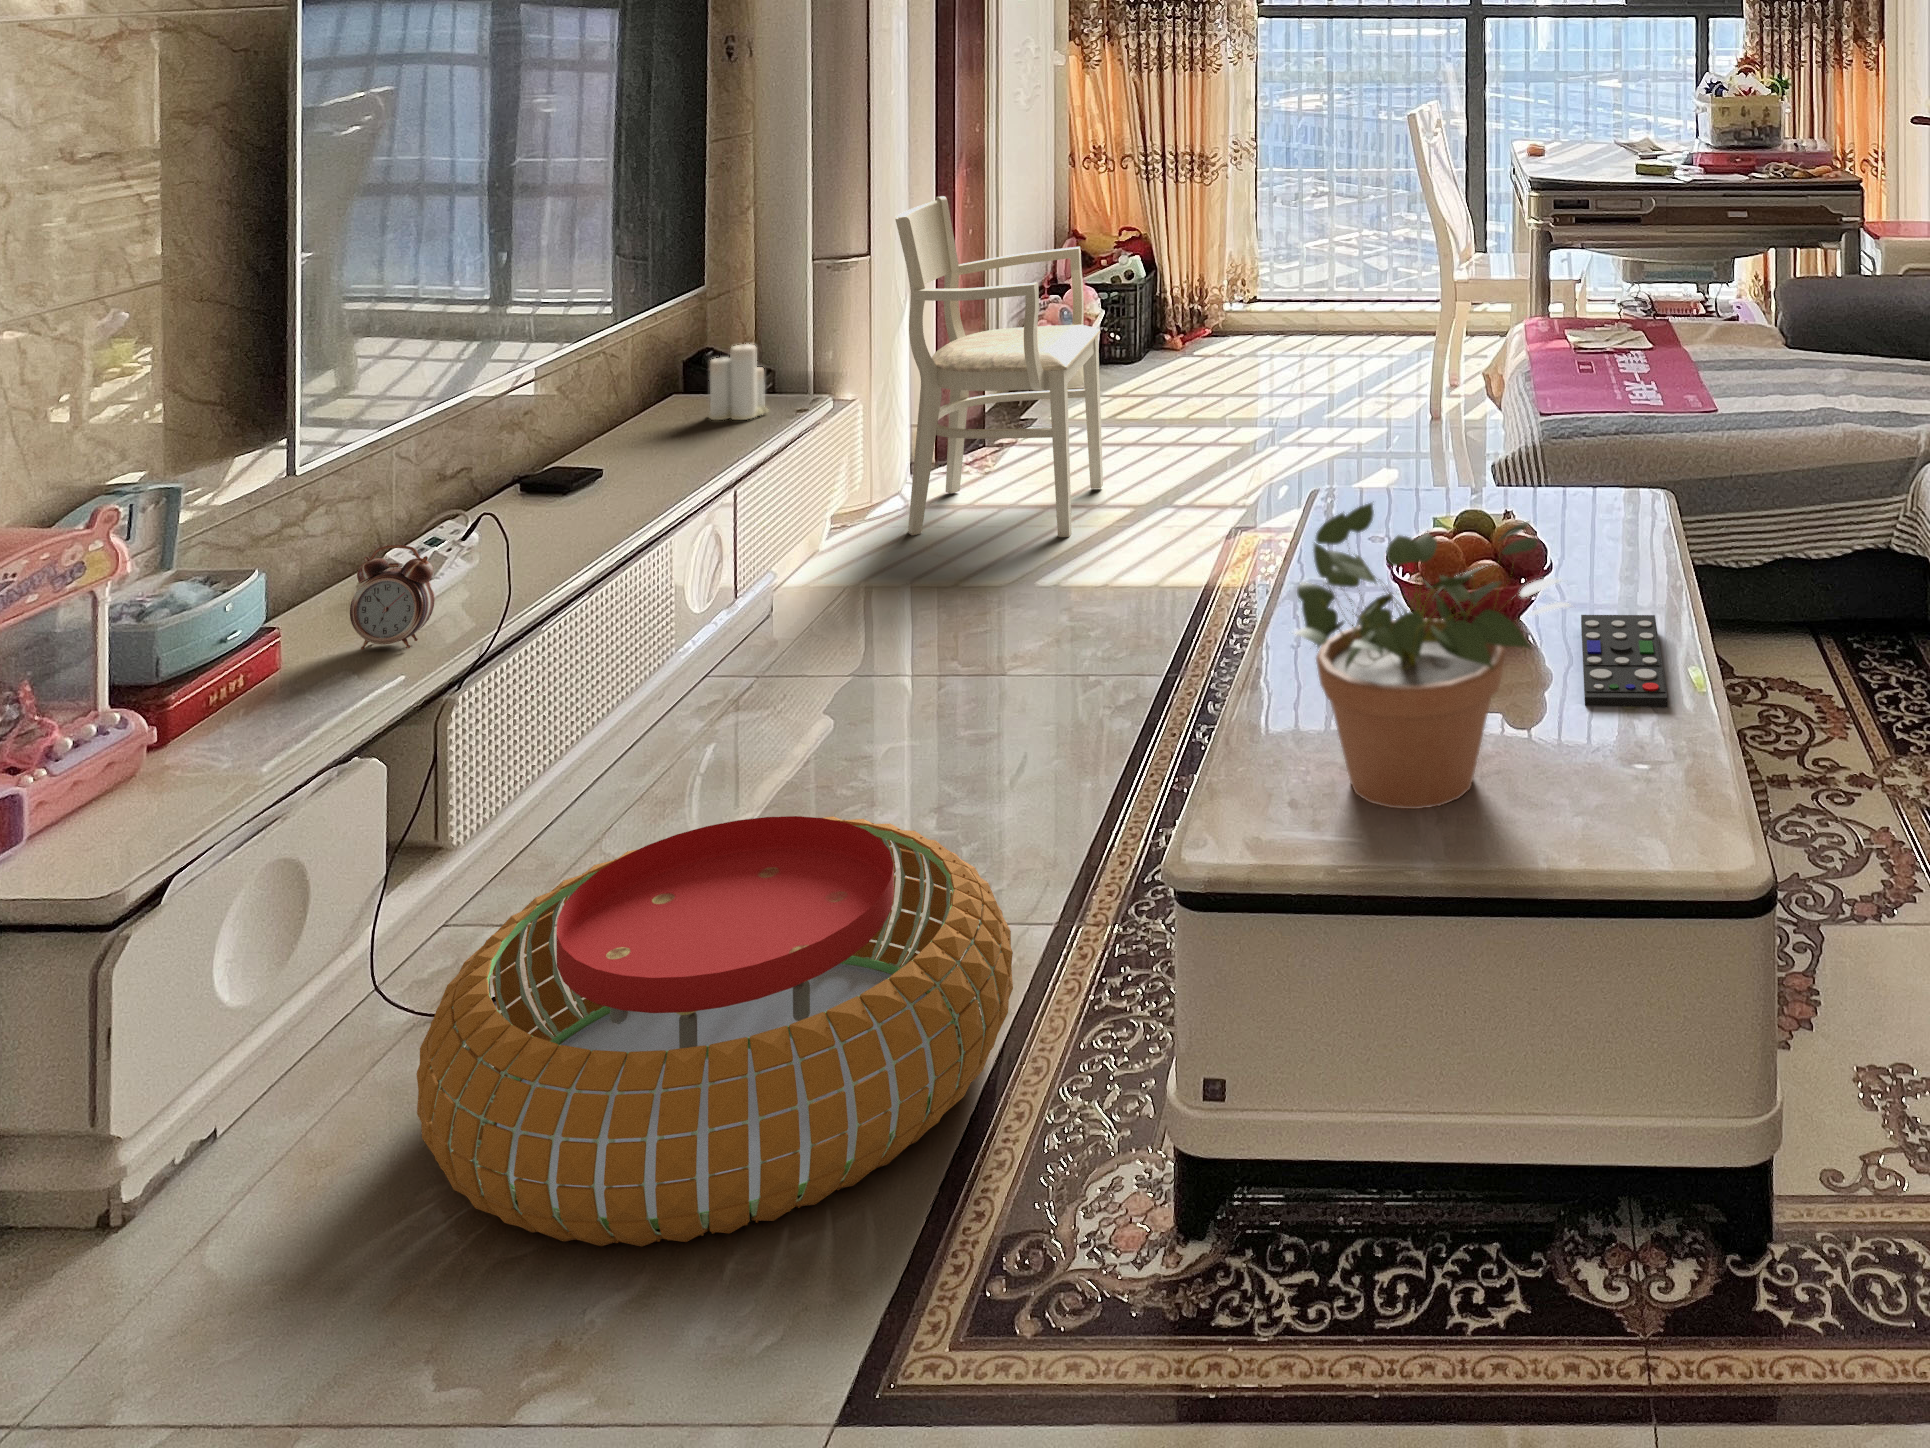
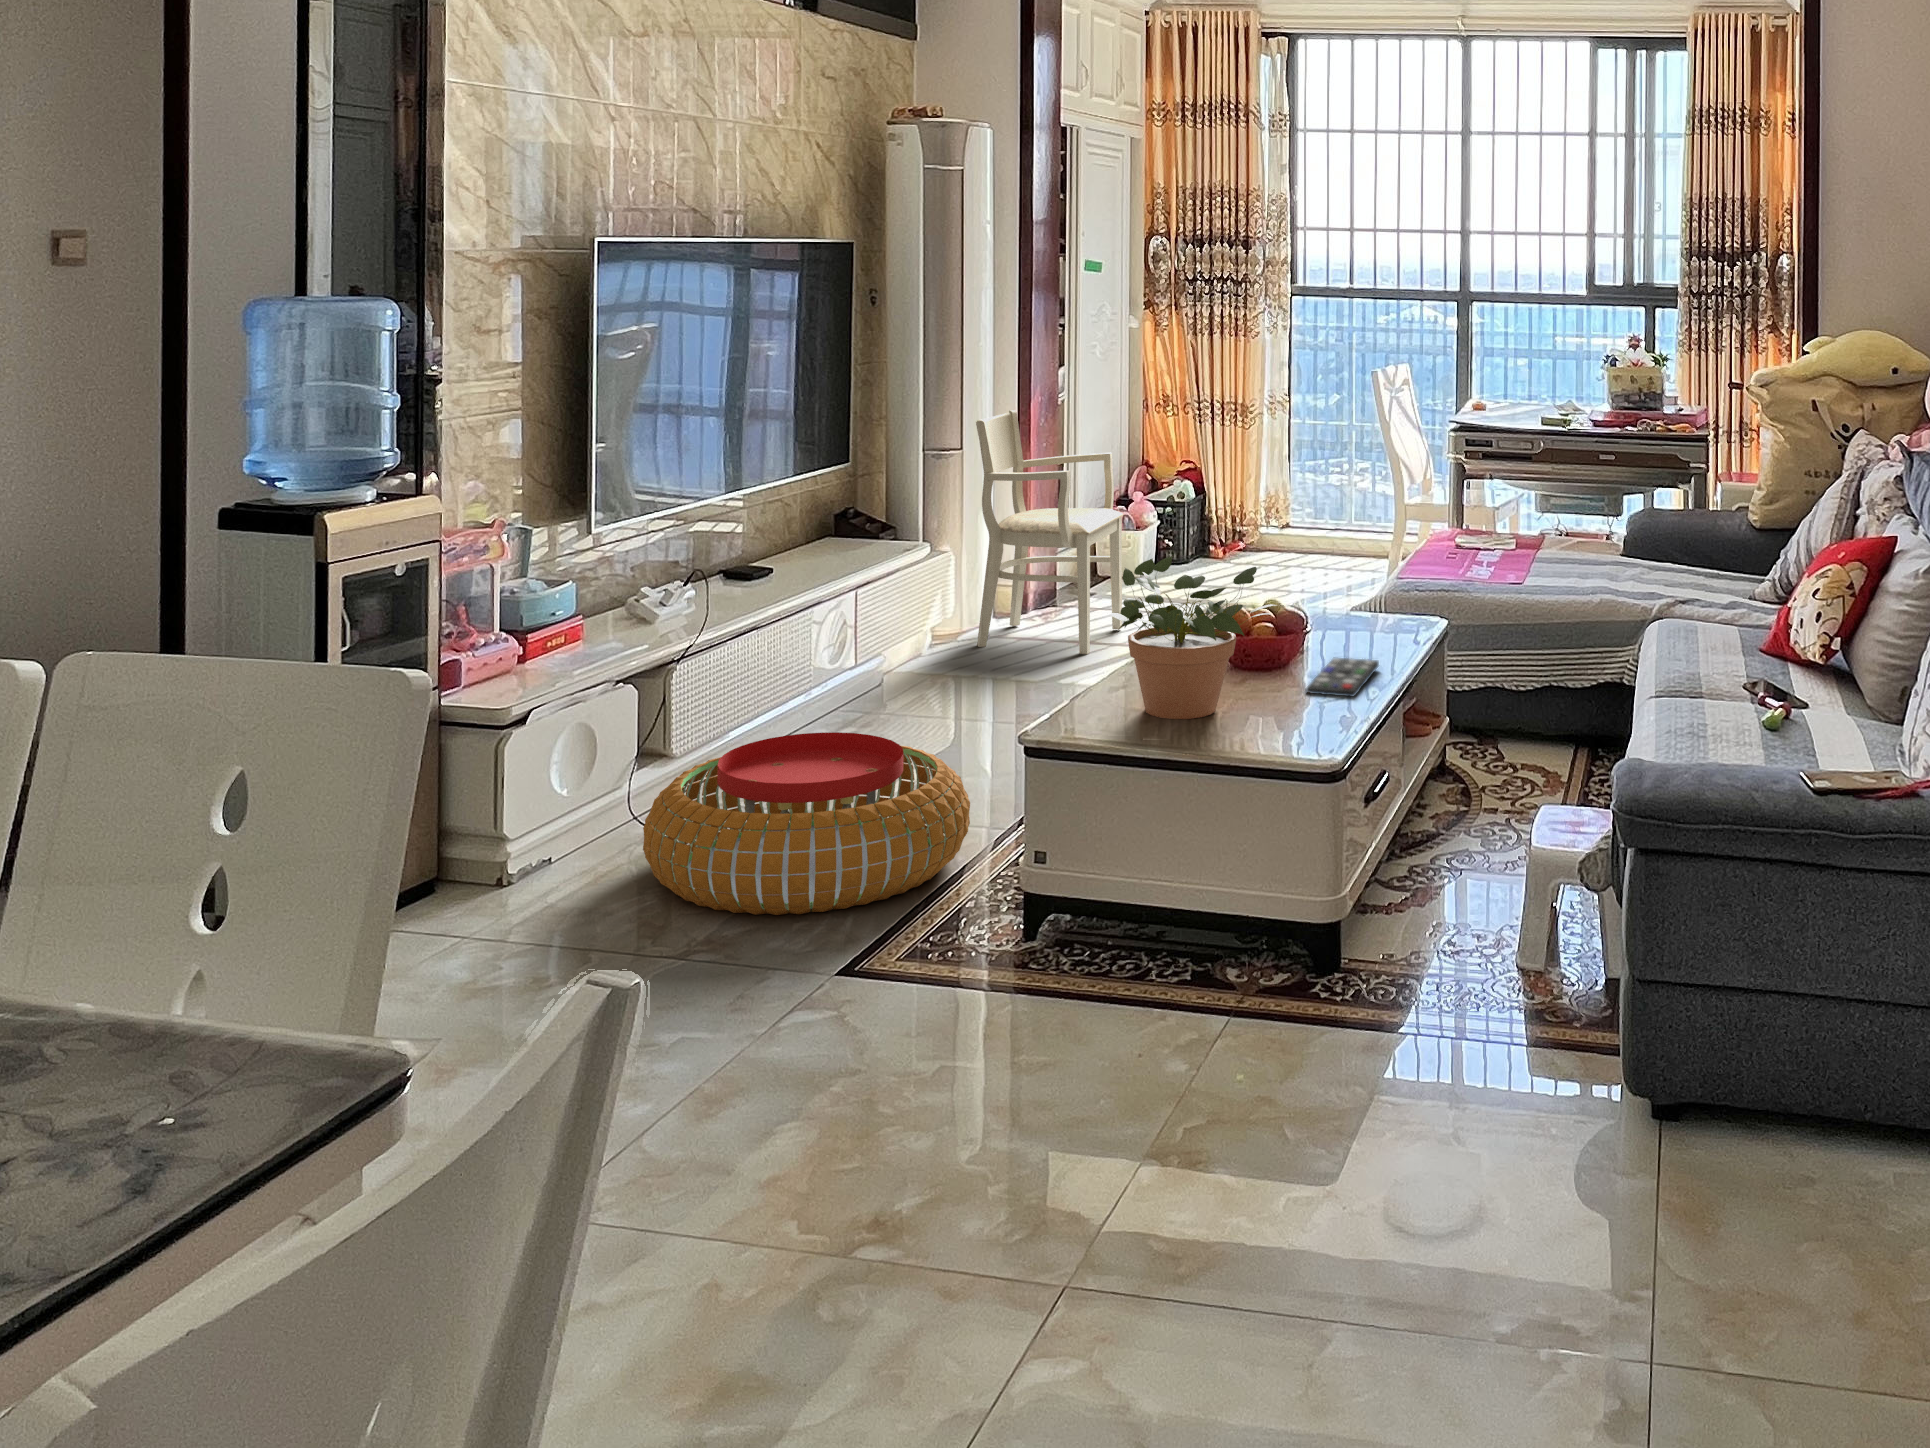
candle: present [708,344,768,420] -> none [838,493,879,549]
alarm clock: present [350,545,435,650] -> none [612,574,659,635]

